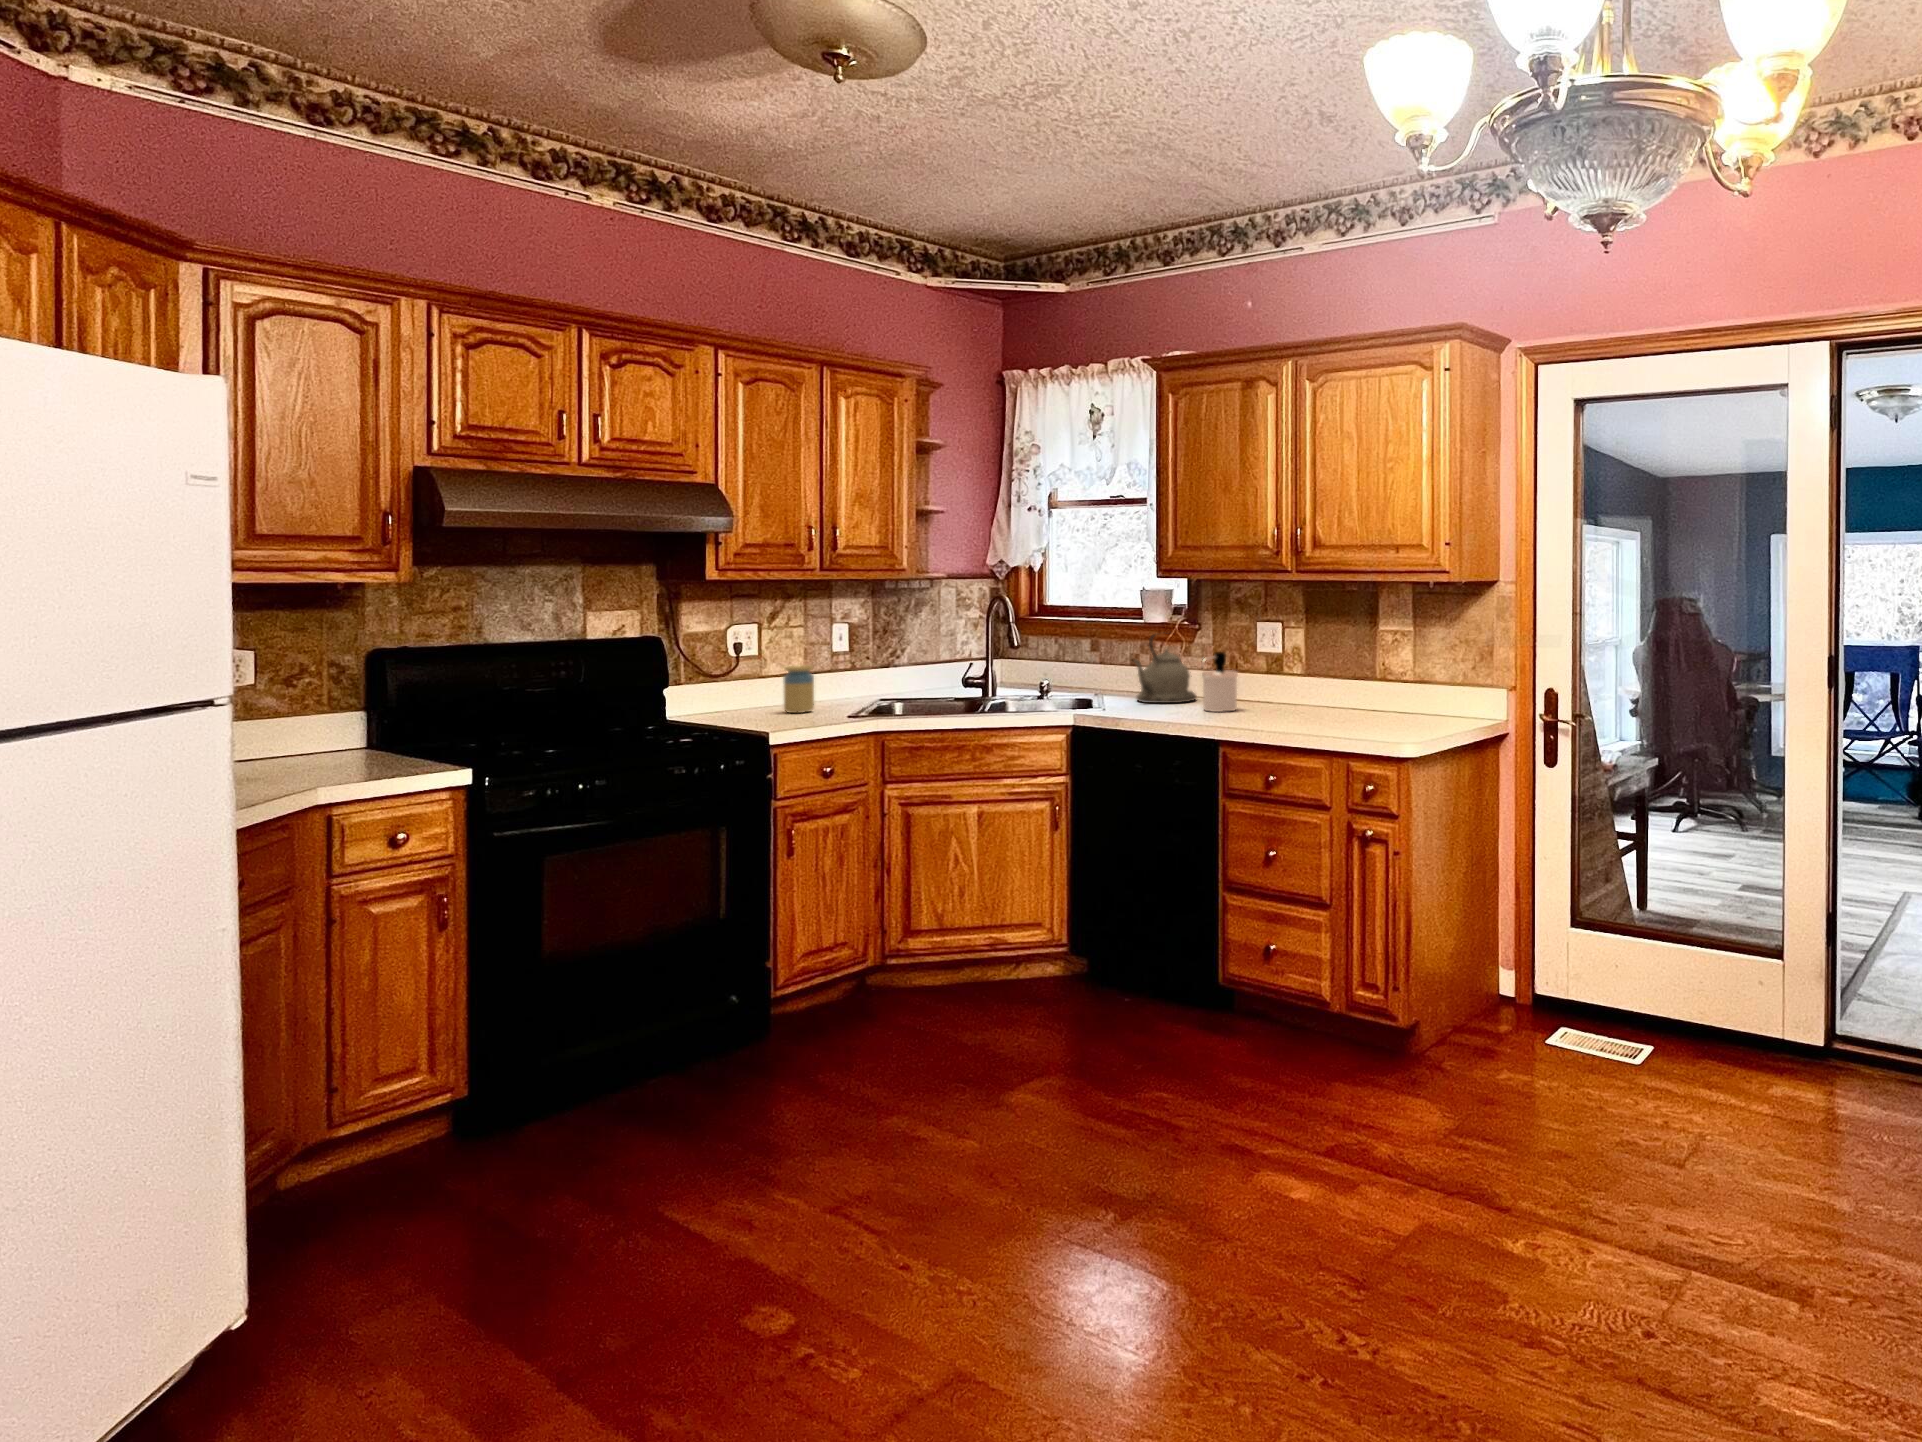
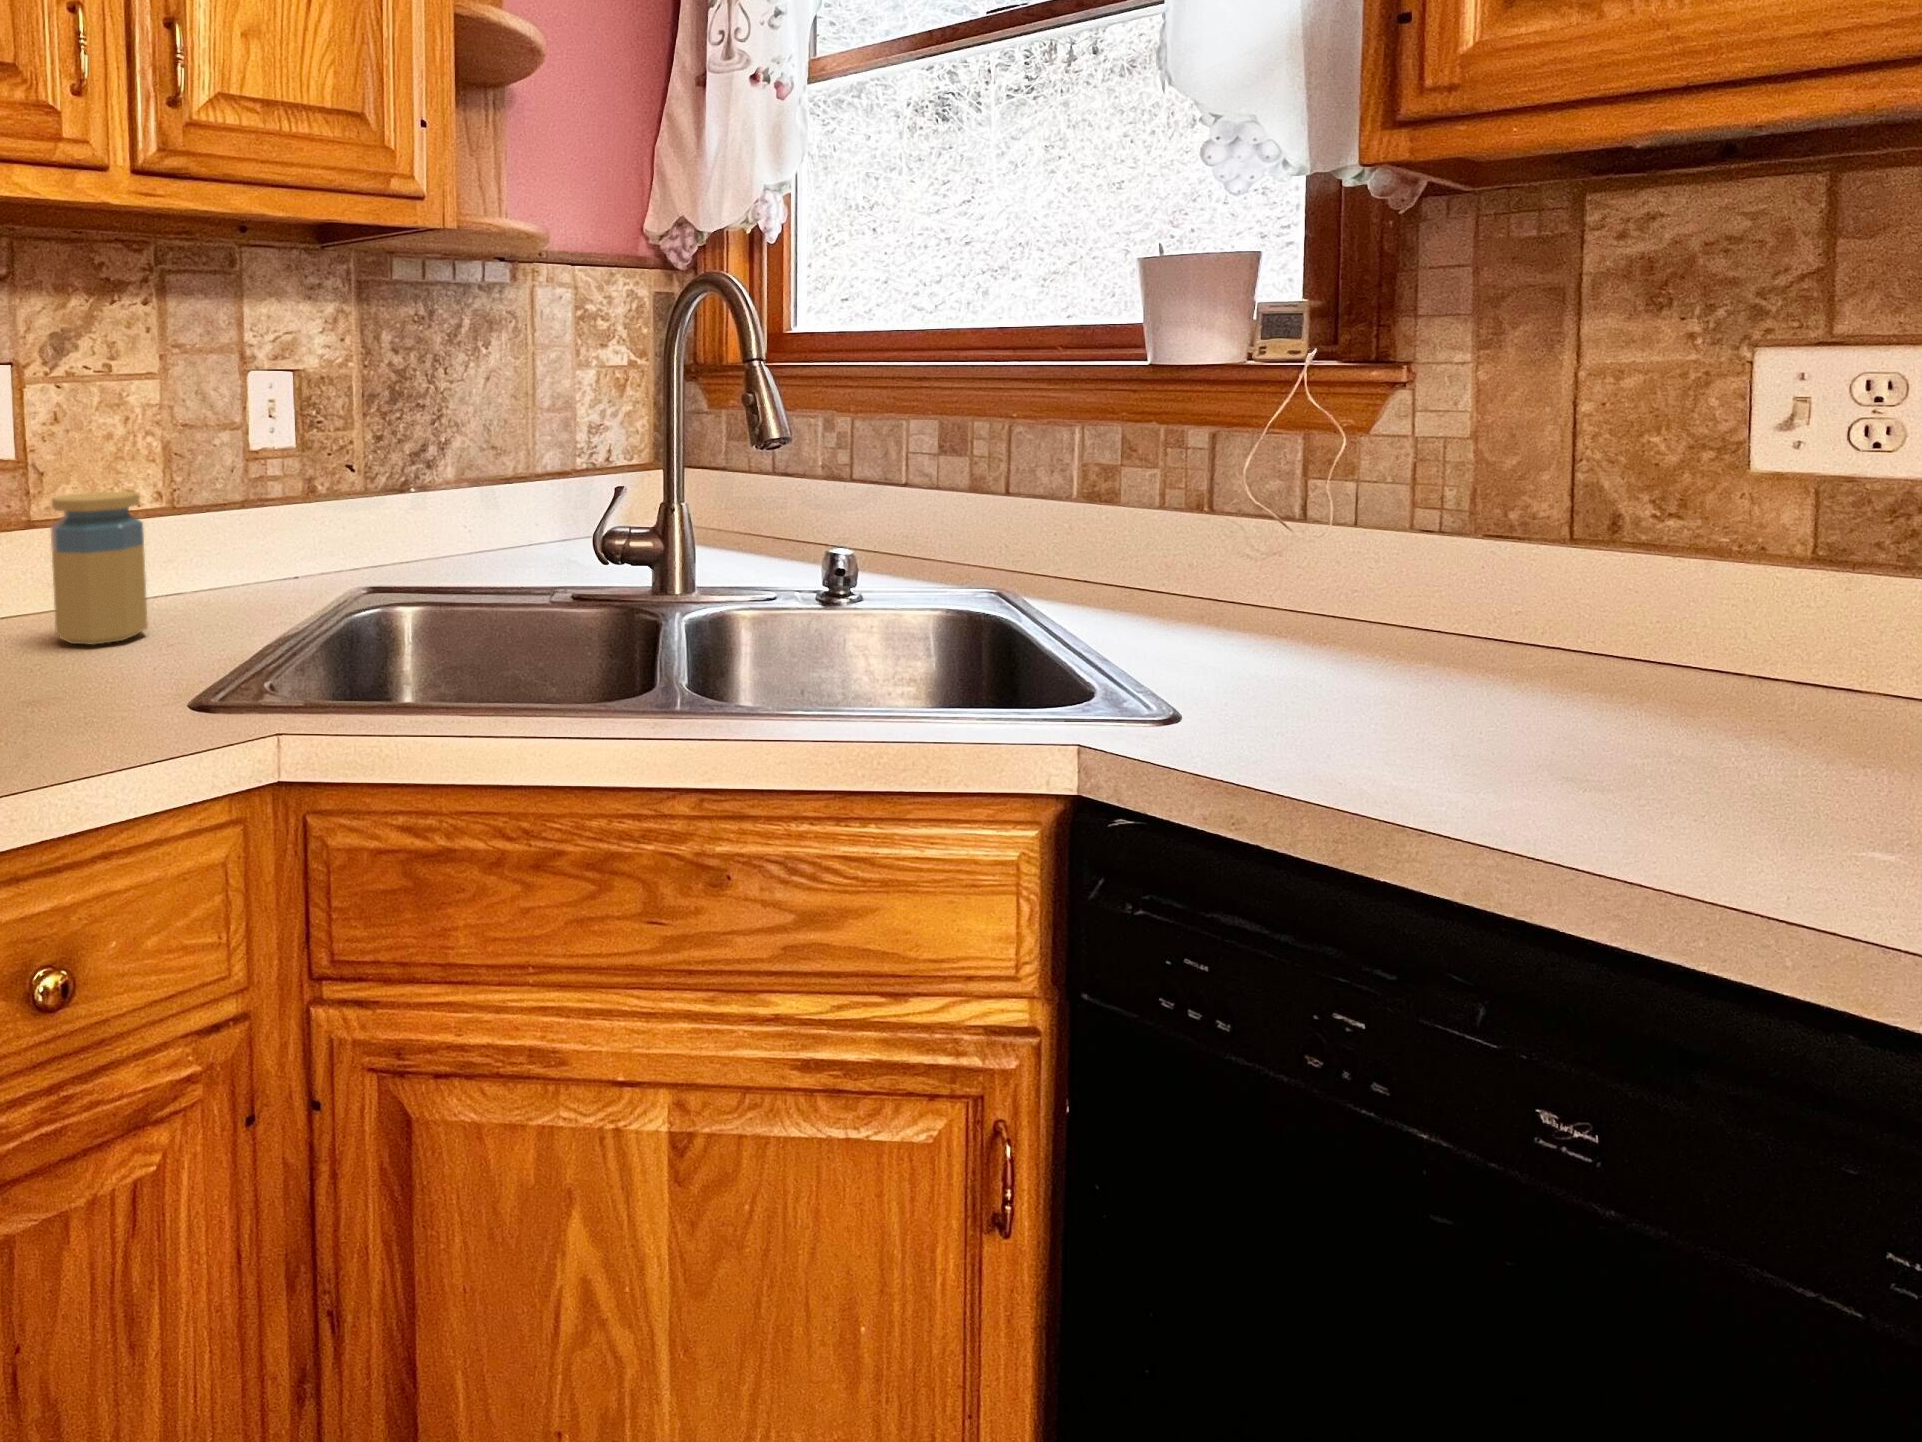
kettle: present [1133,633,1197,703] -> none [1132,392,1365,645]
soap dispenser: present [1201,652,1238,712] -> none [1550,466,1762,739]

